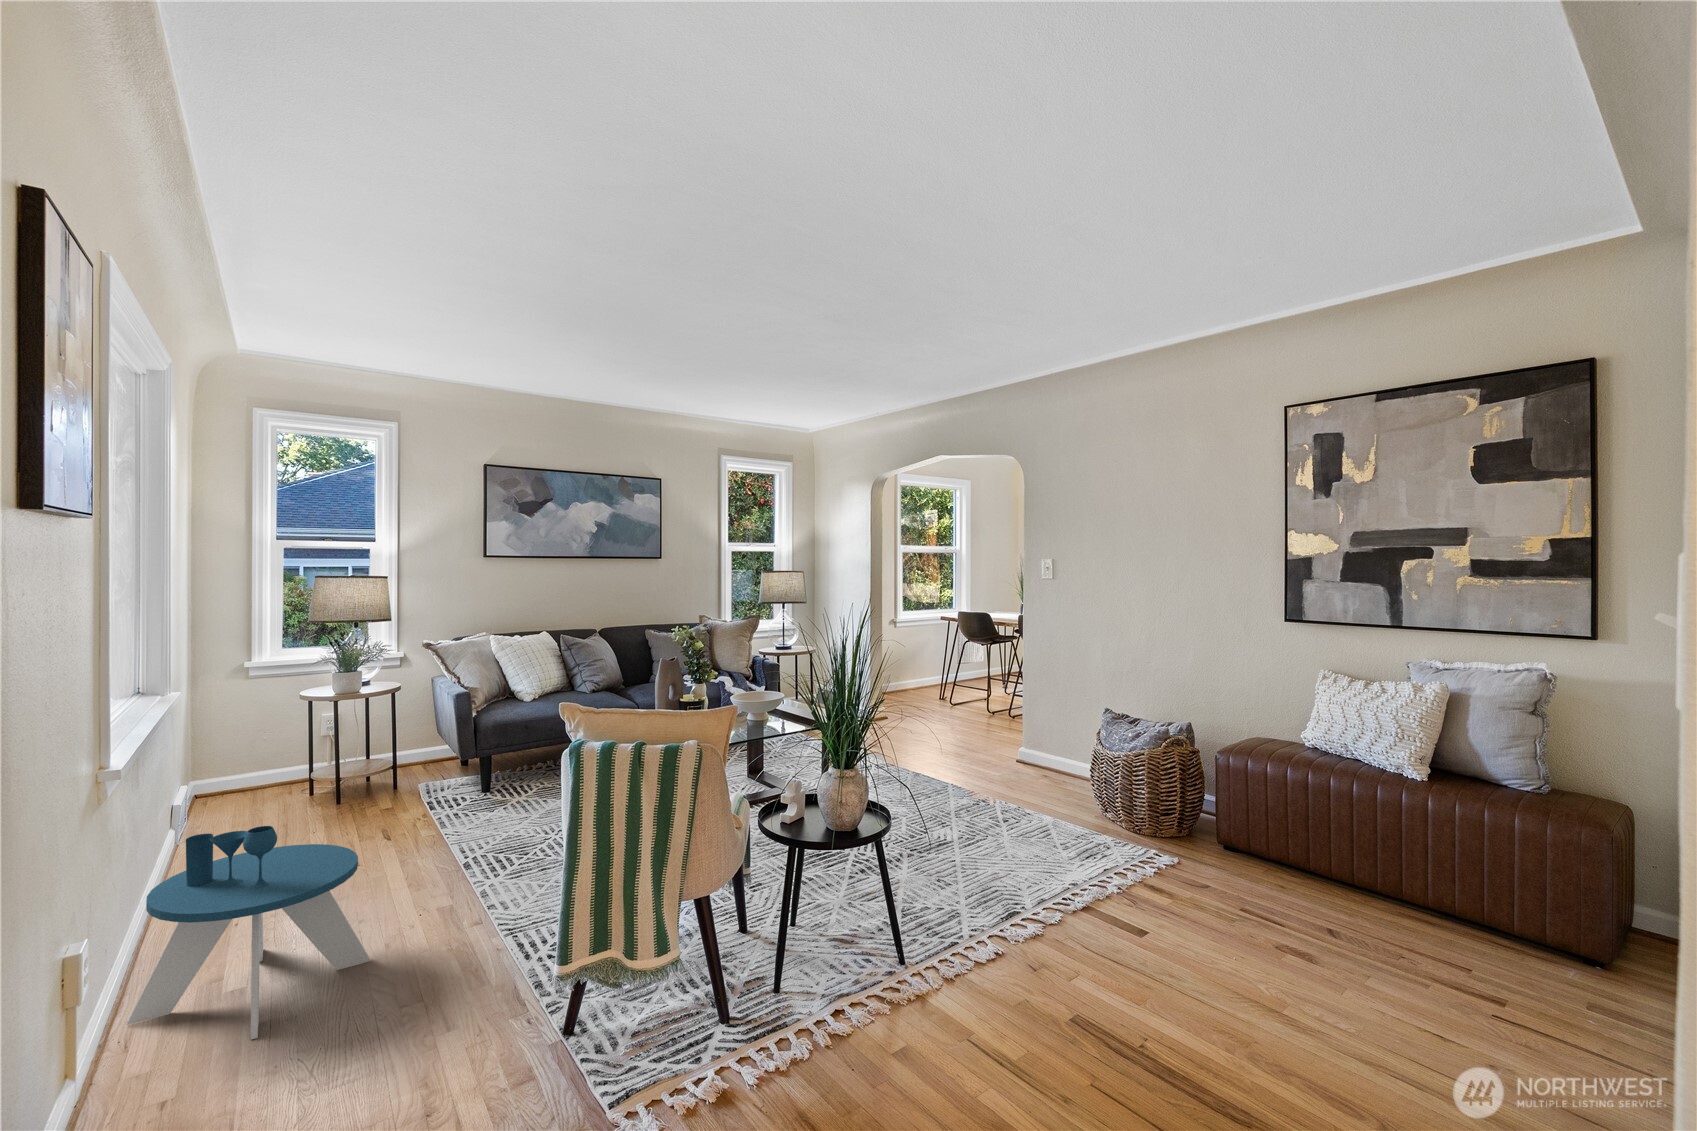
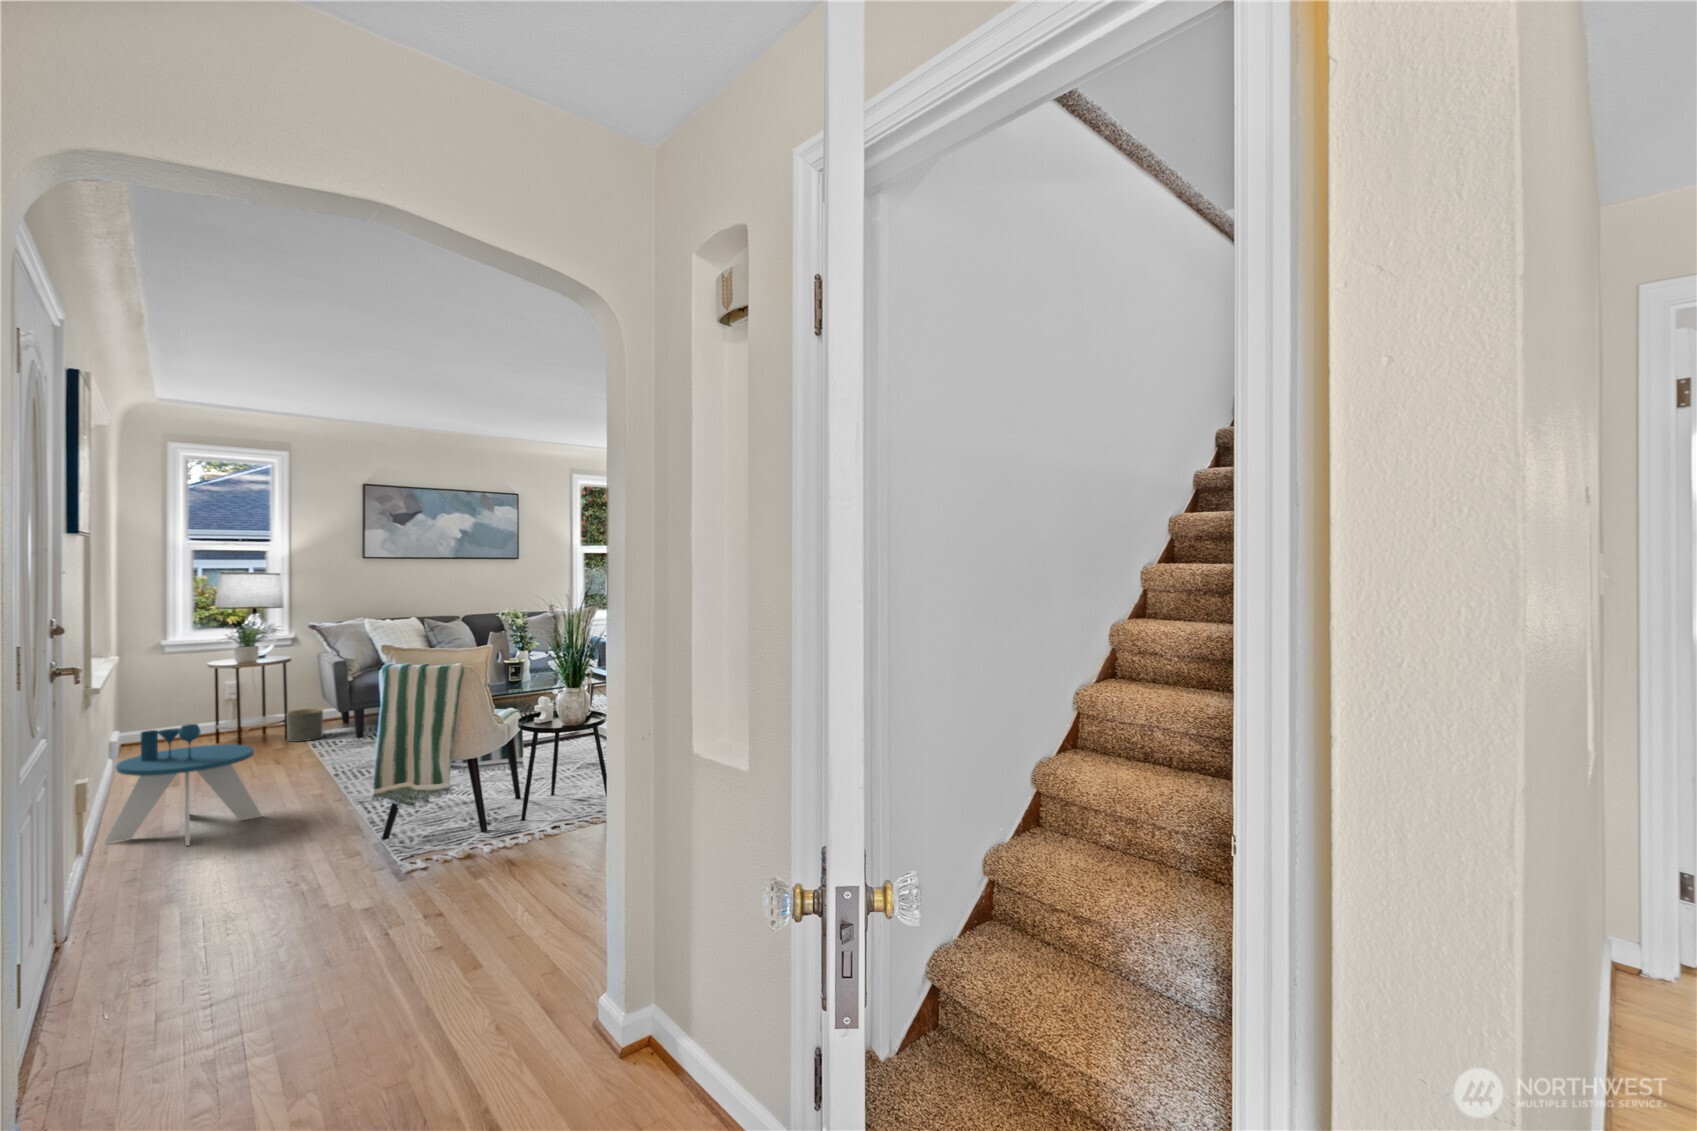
planter: none [397,752,441,797] -> present [287,708,323,742]

